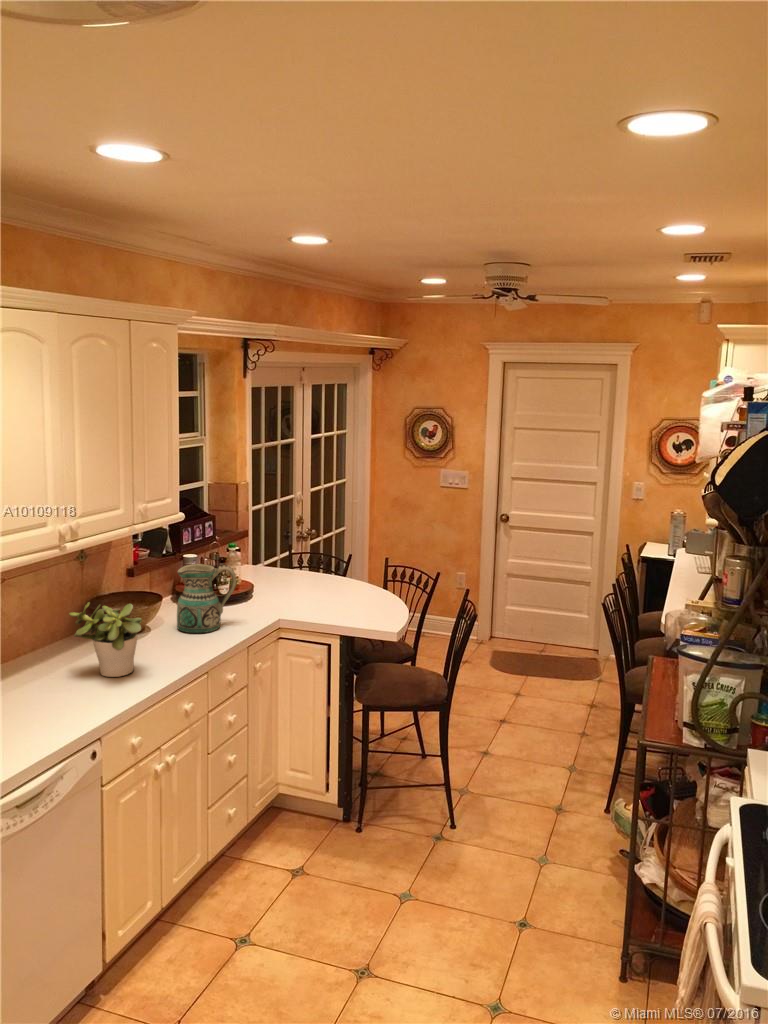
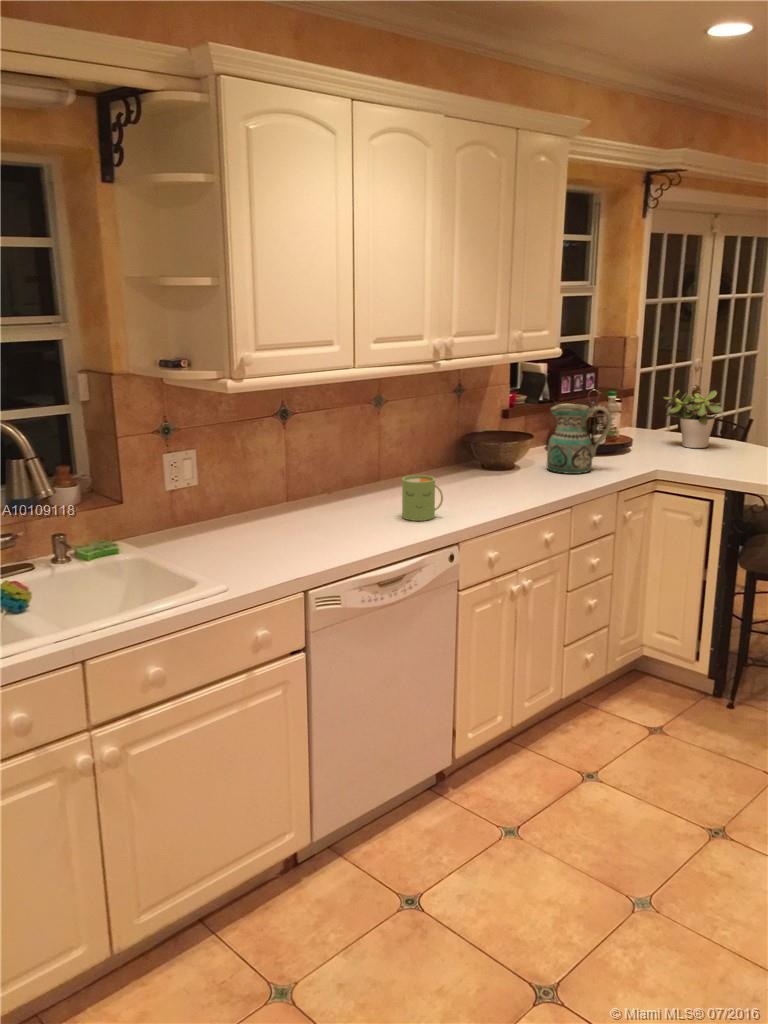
potted plant: present [69,602,142,677] -> present [664,390,722,448]
mug: none [33,668,79,720] -> present [402,475,443,521]

